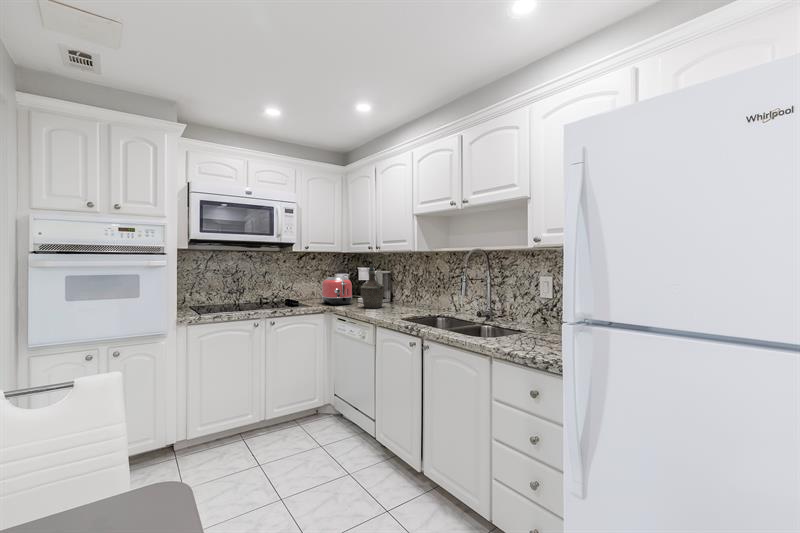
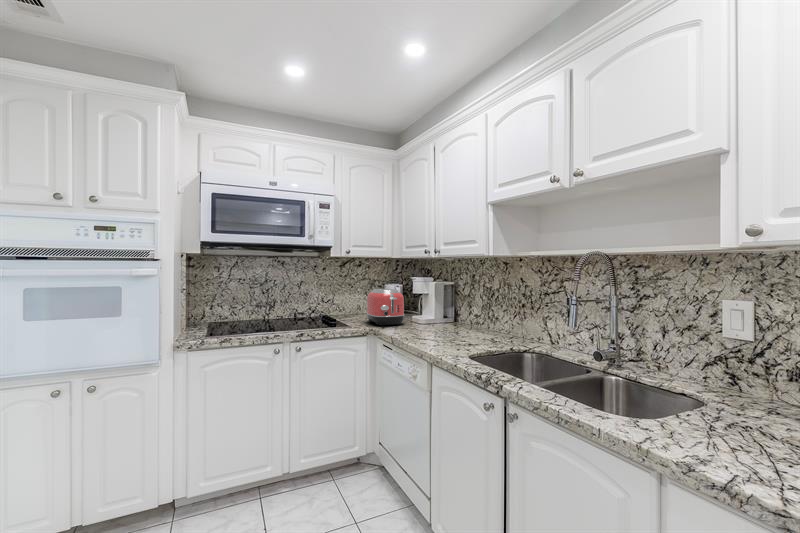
bottle: present [361,264,384,308] -> none [414,273,446,333]

